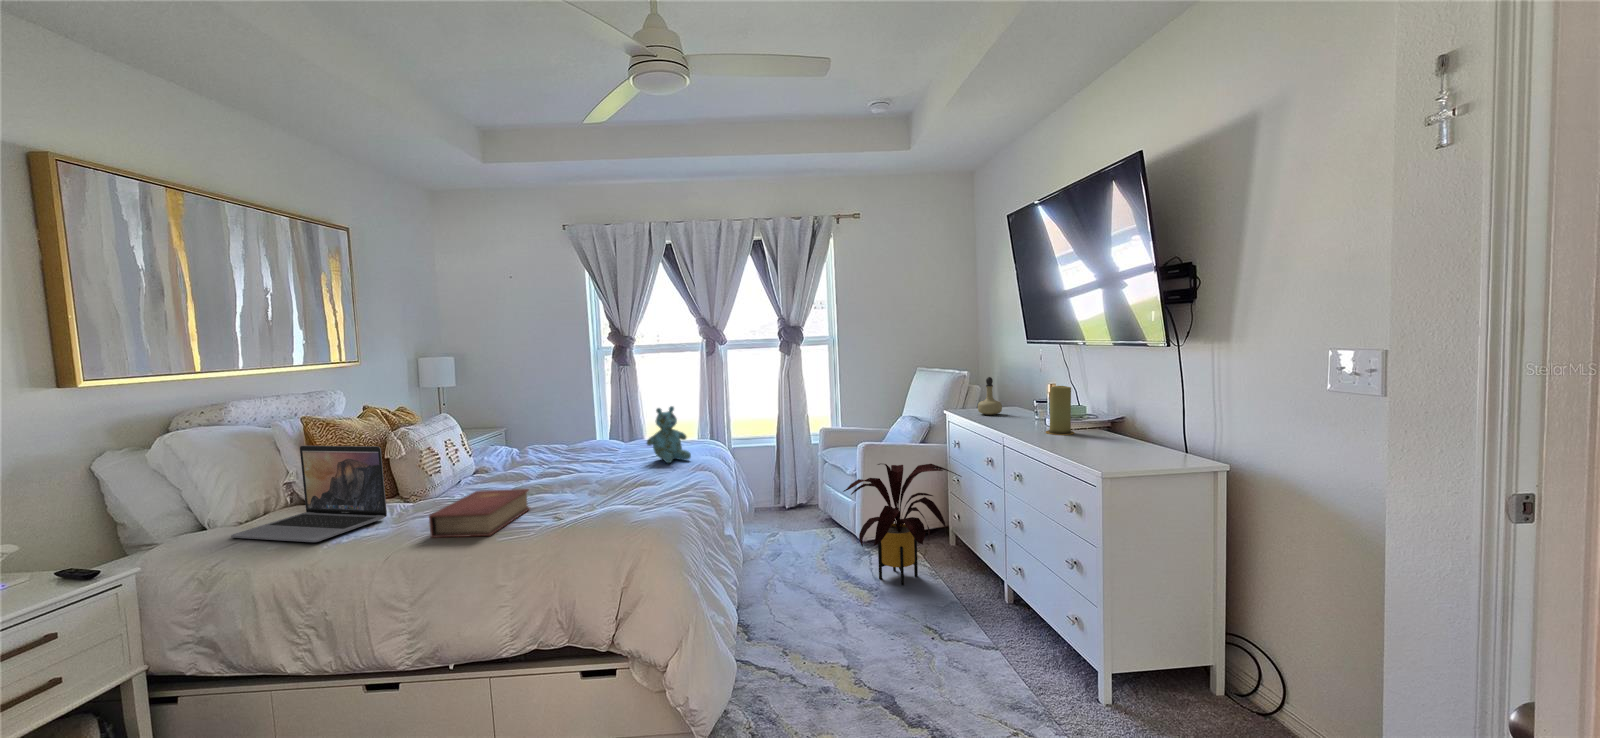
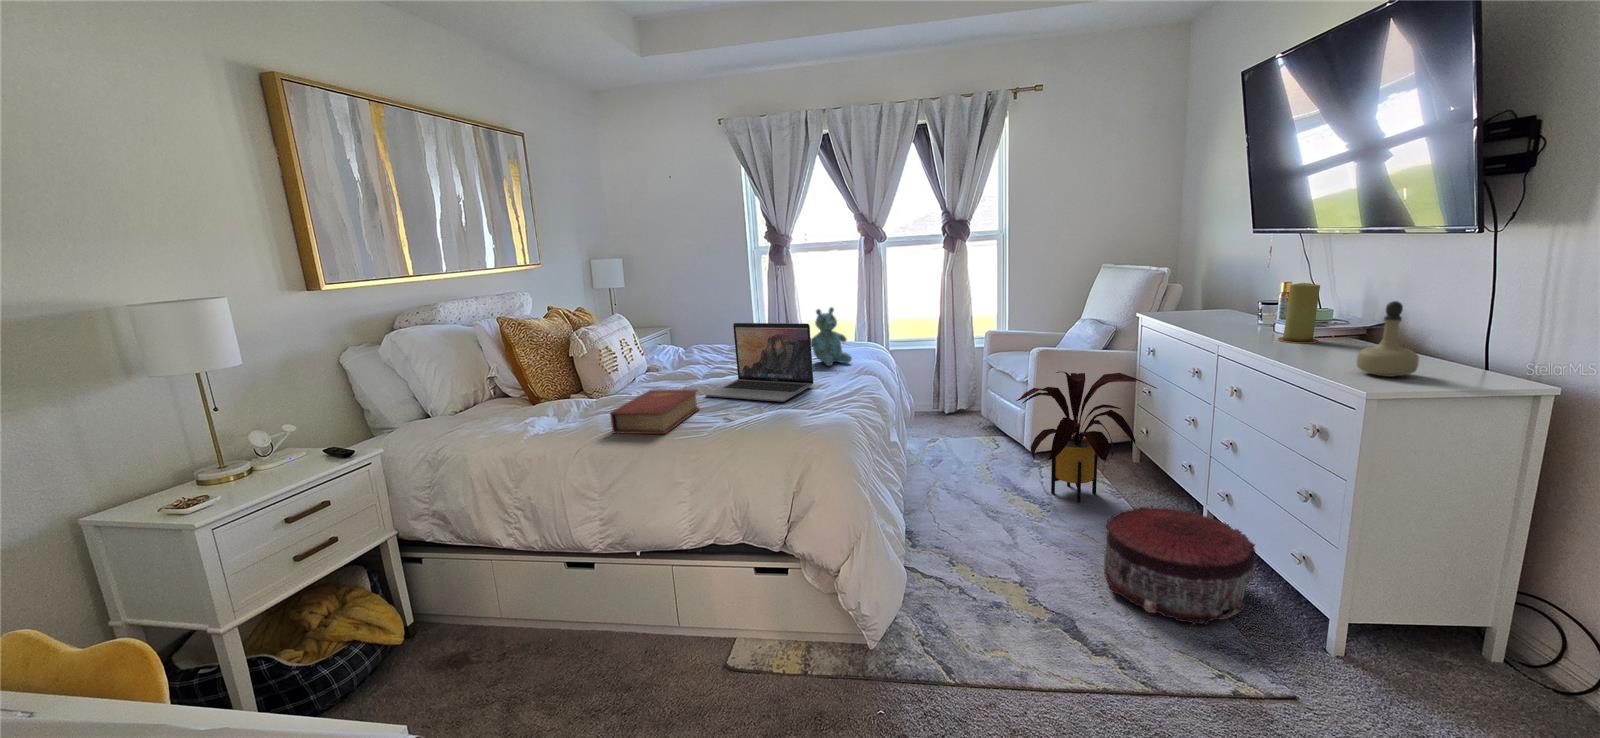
perfume bottle: present [978,377,1002,415] -> present [1357,301,1419,377]
laptop: present [231,446,387,542] -> present [705,323,813,401]
pouf: none [920,581,1038,689] -> present [1104,507,1256,625]

